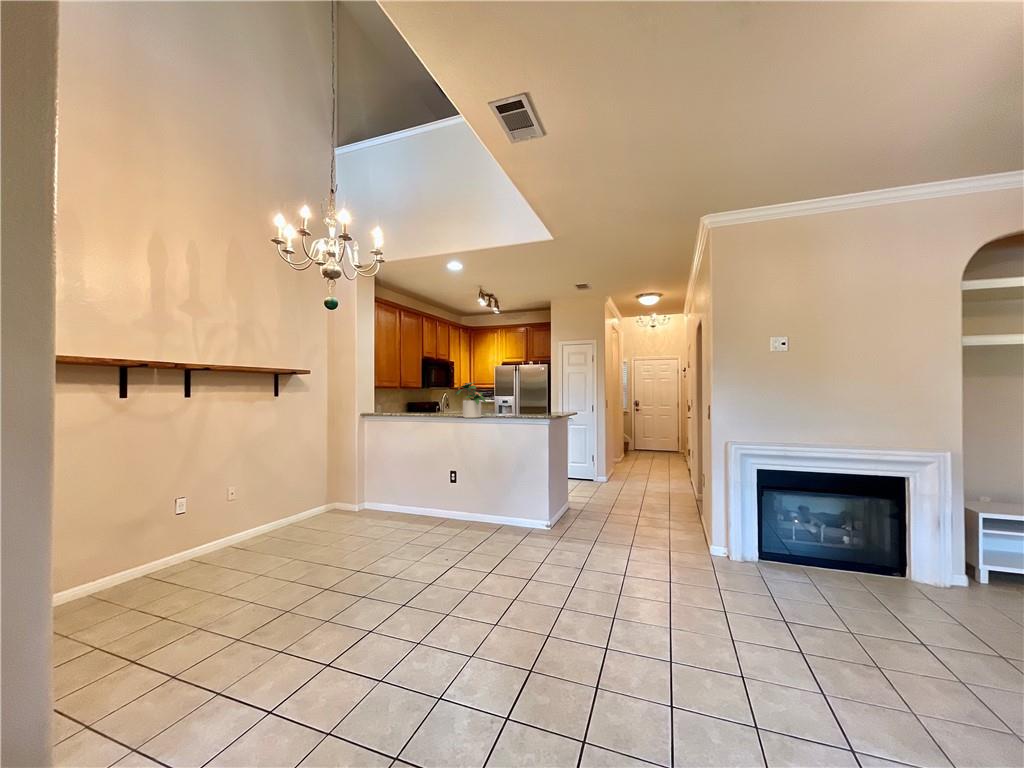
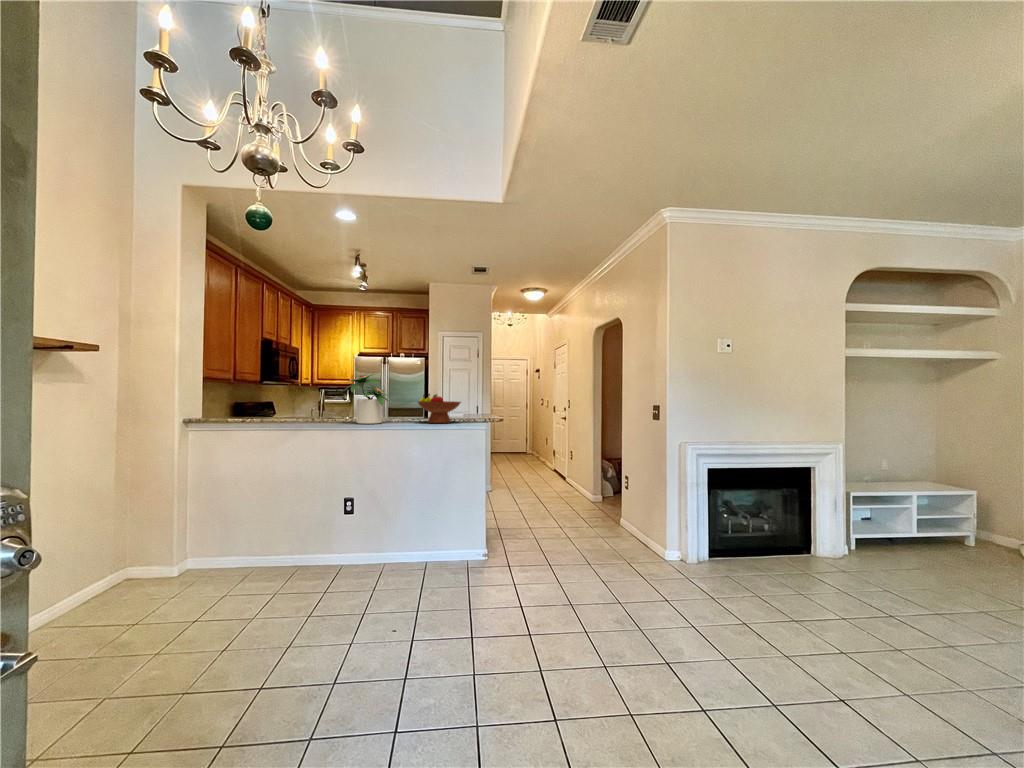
fruit bowl: none [503,396,538,419] -> present [418,394,461,423]

